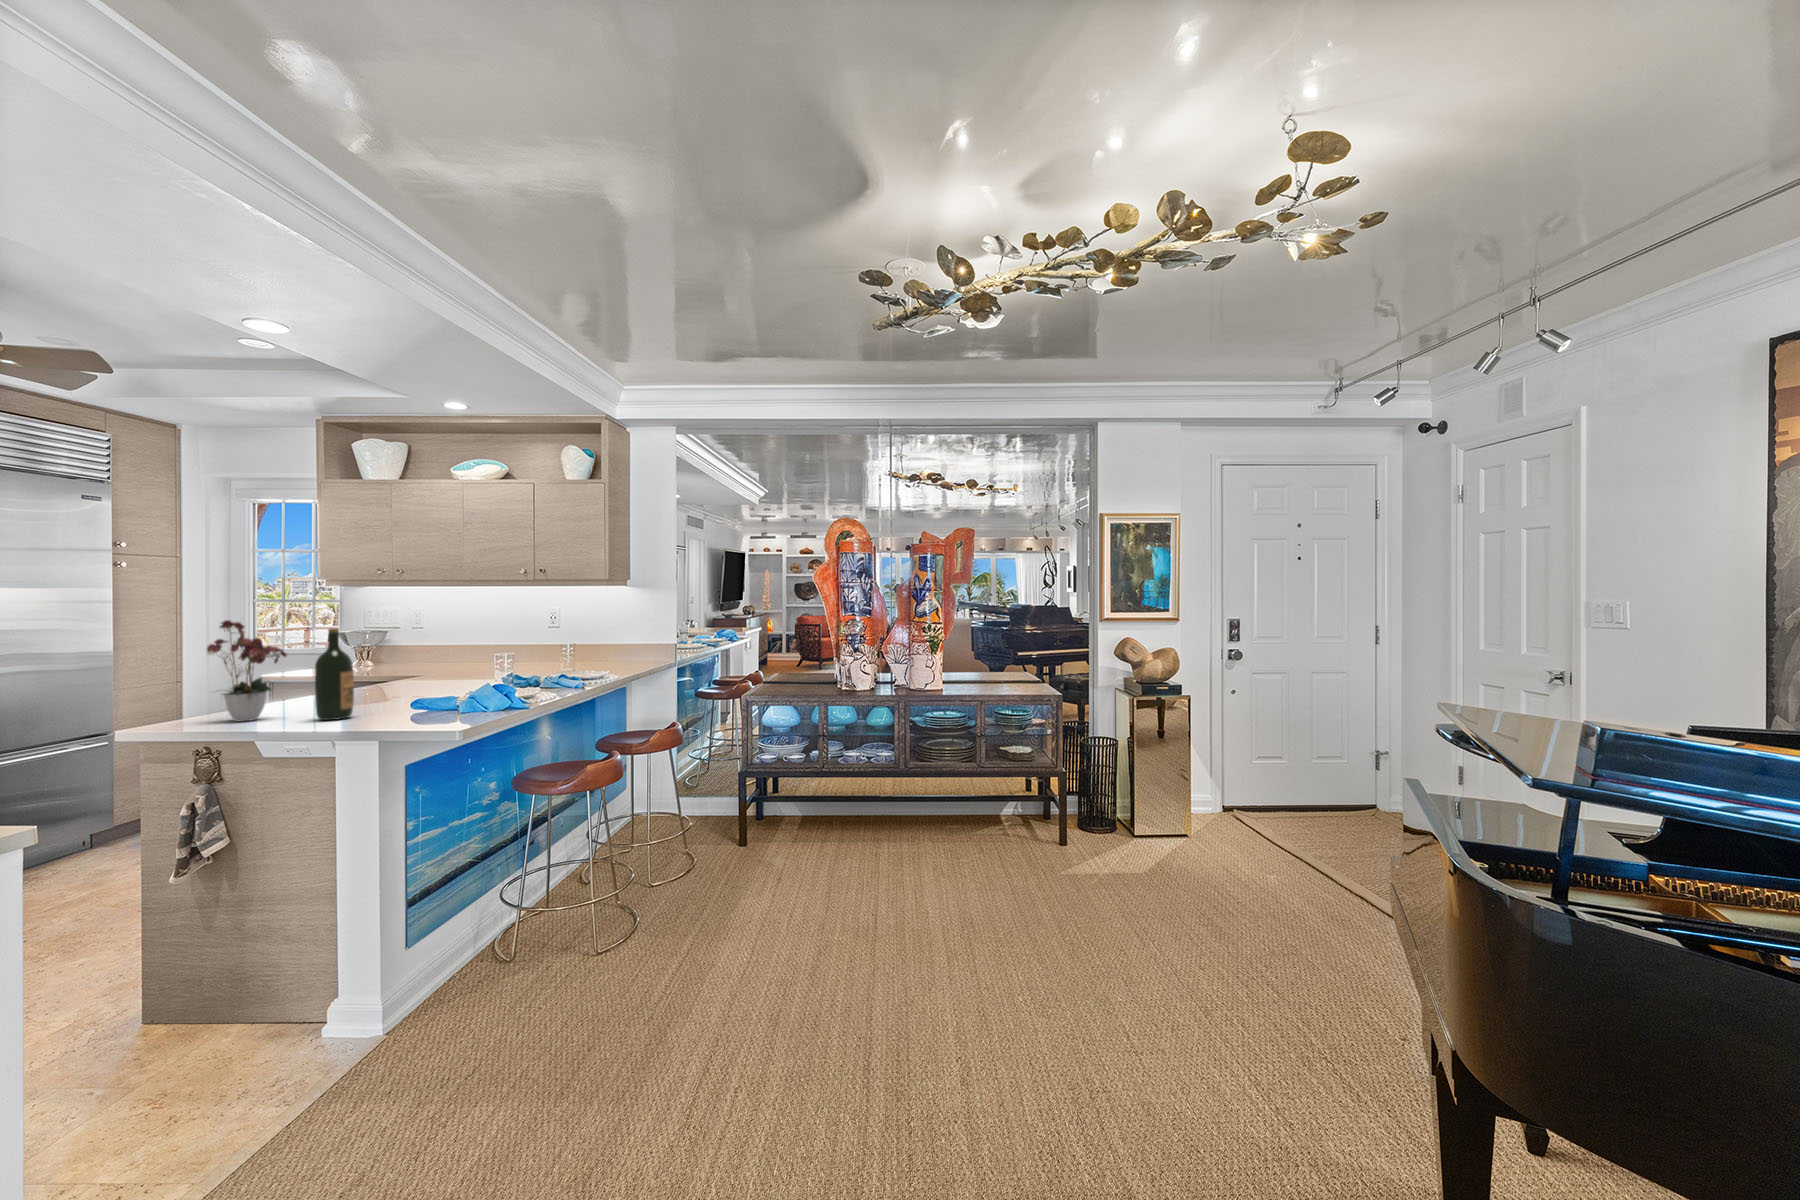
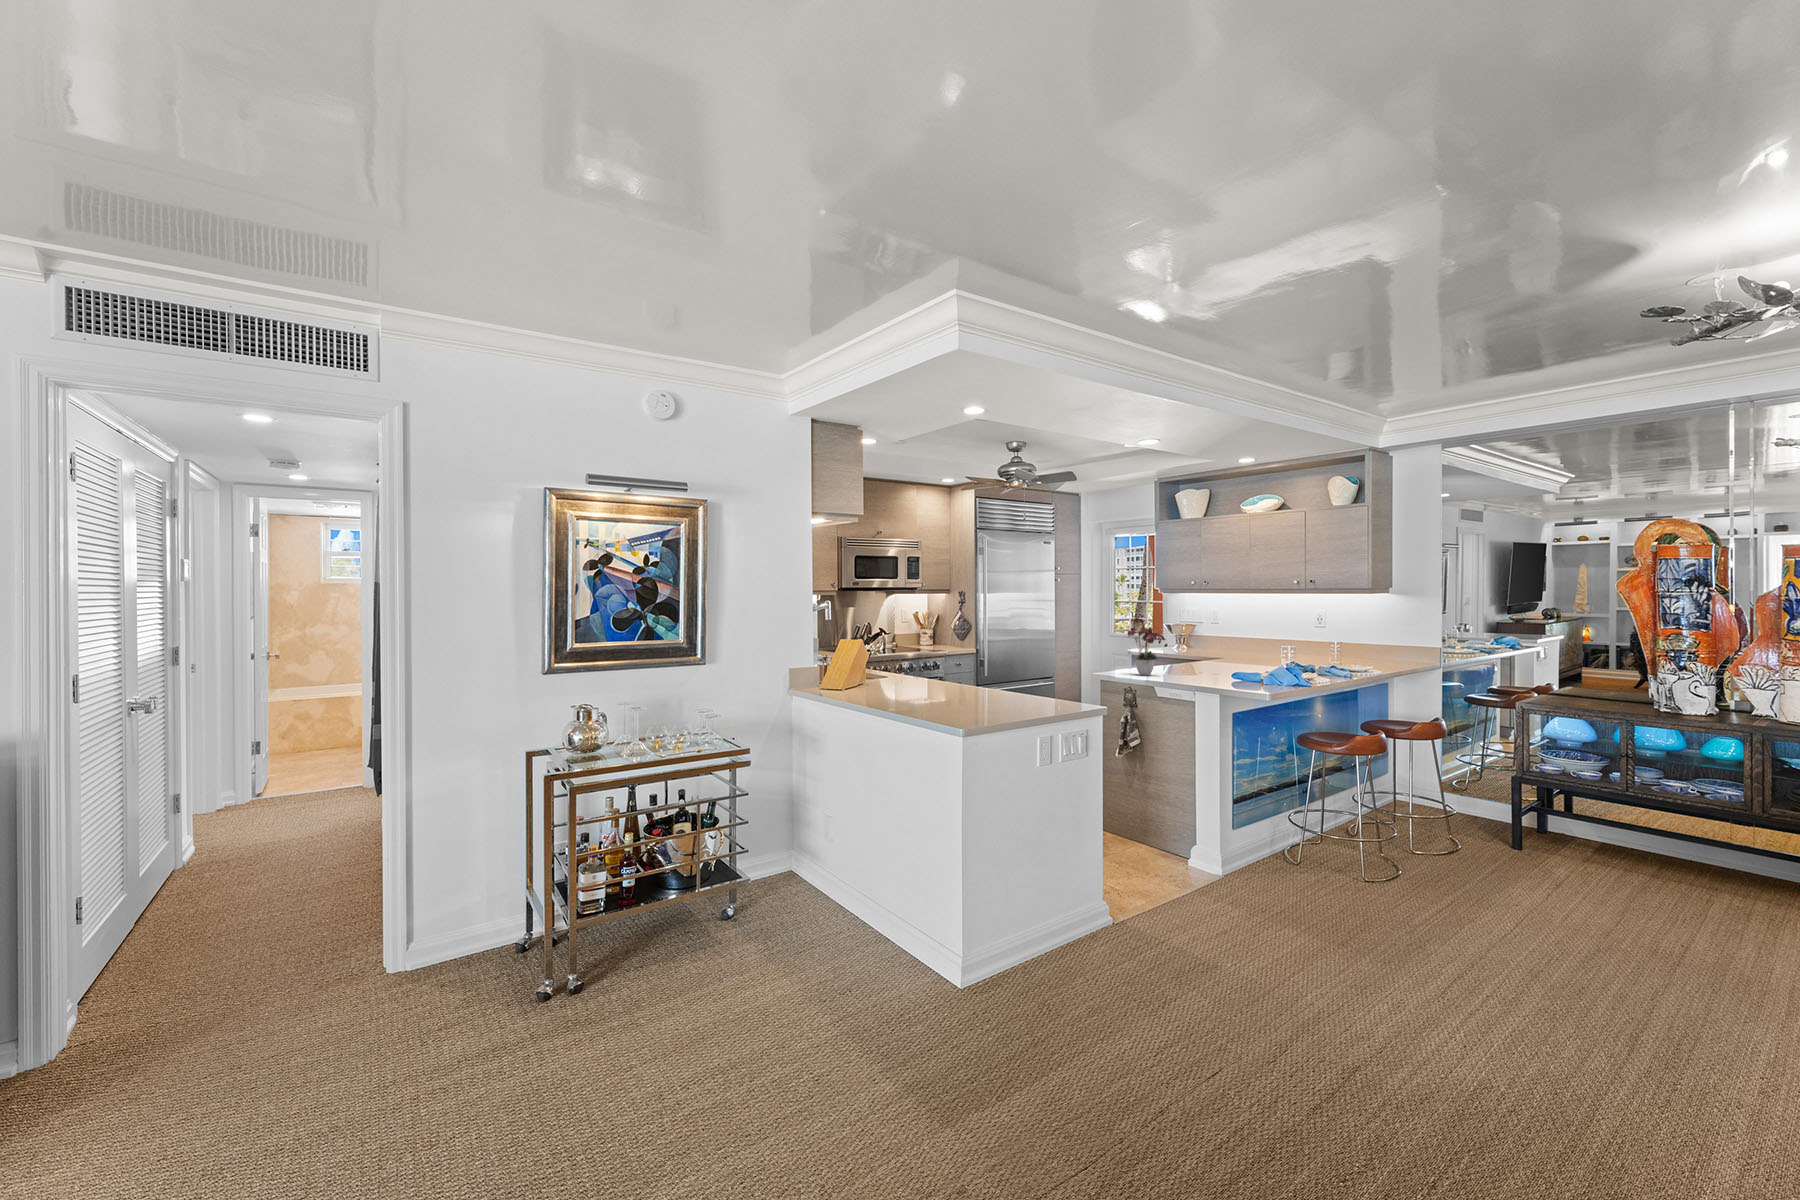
wine bottle: present [315,628,354,720] -> none [1181,625,1201,680]

